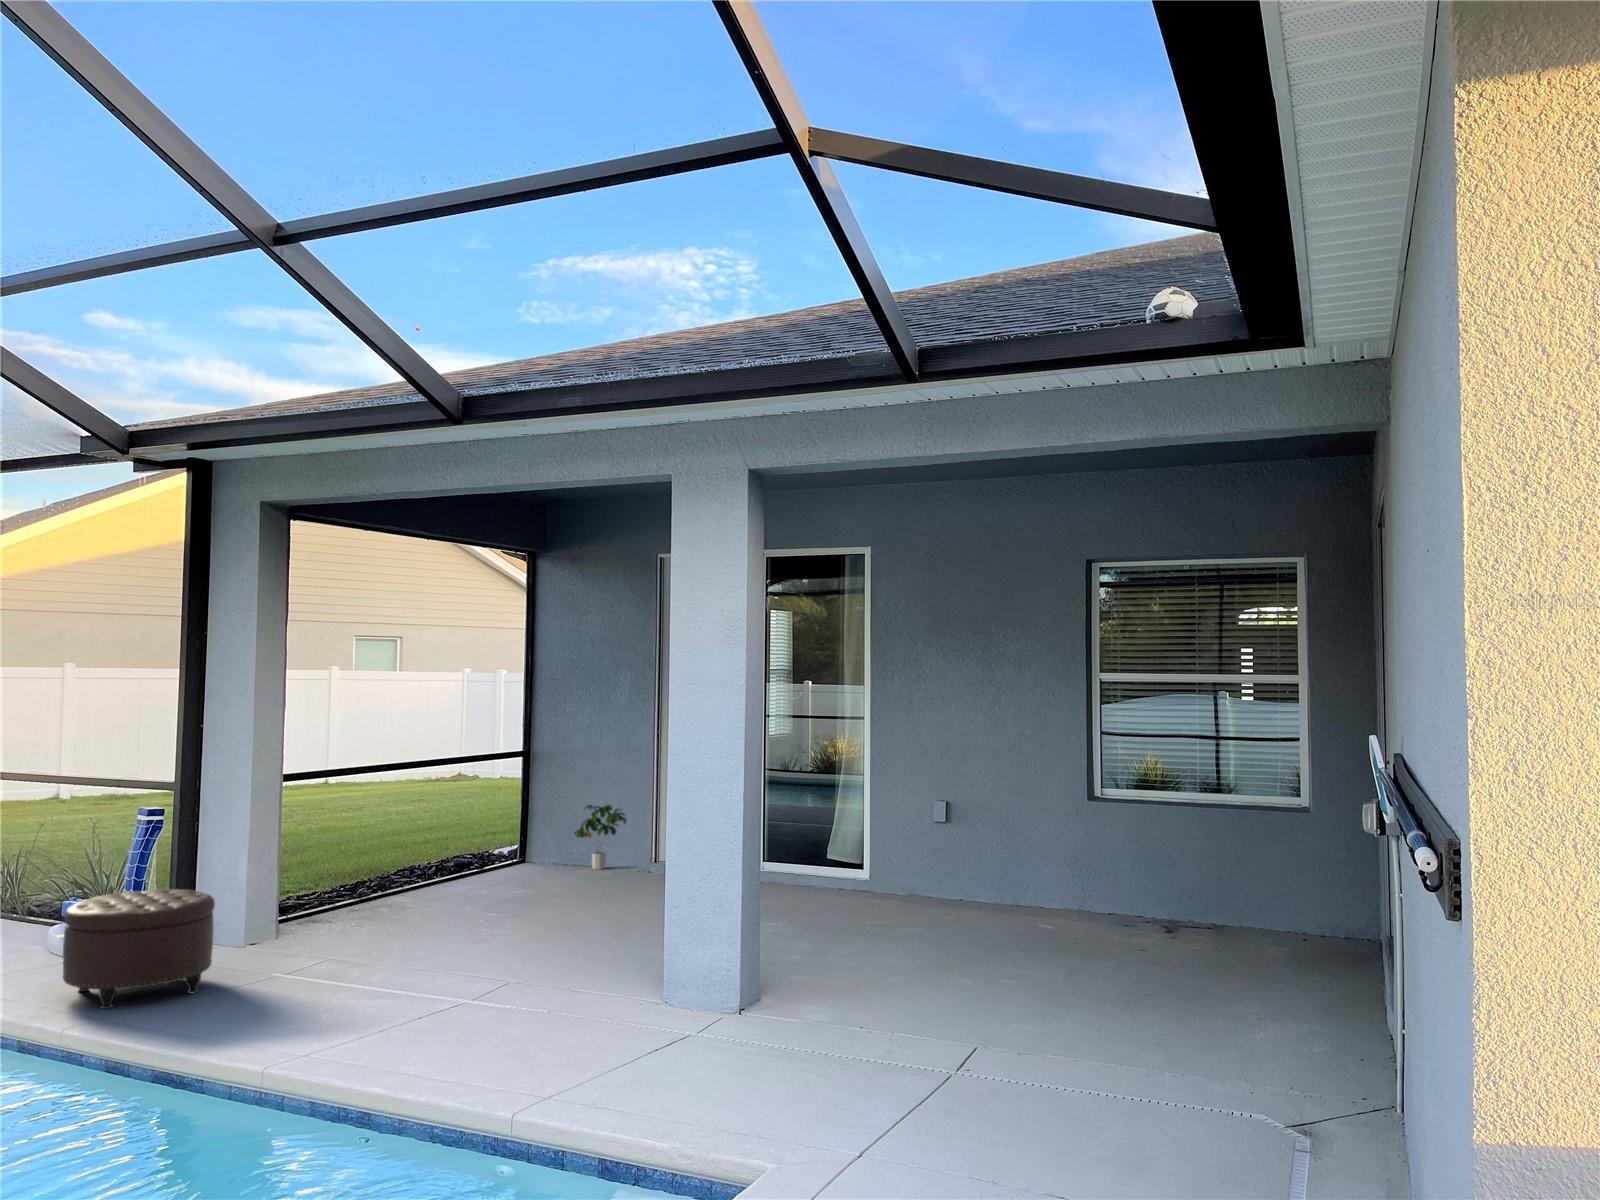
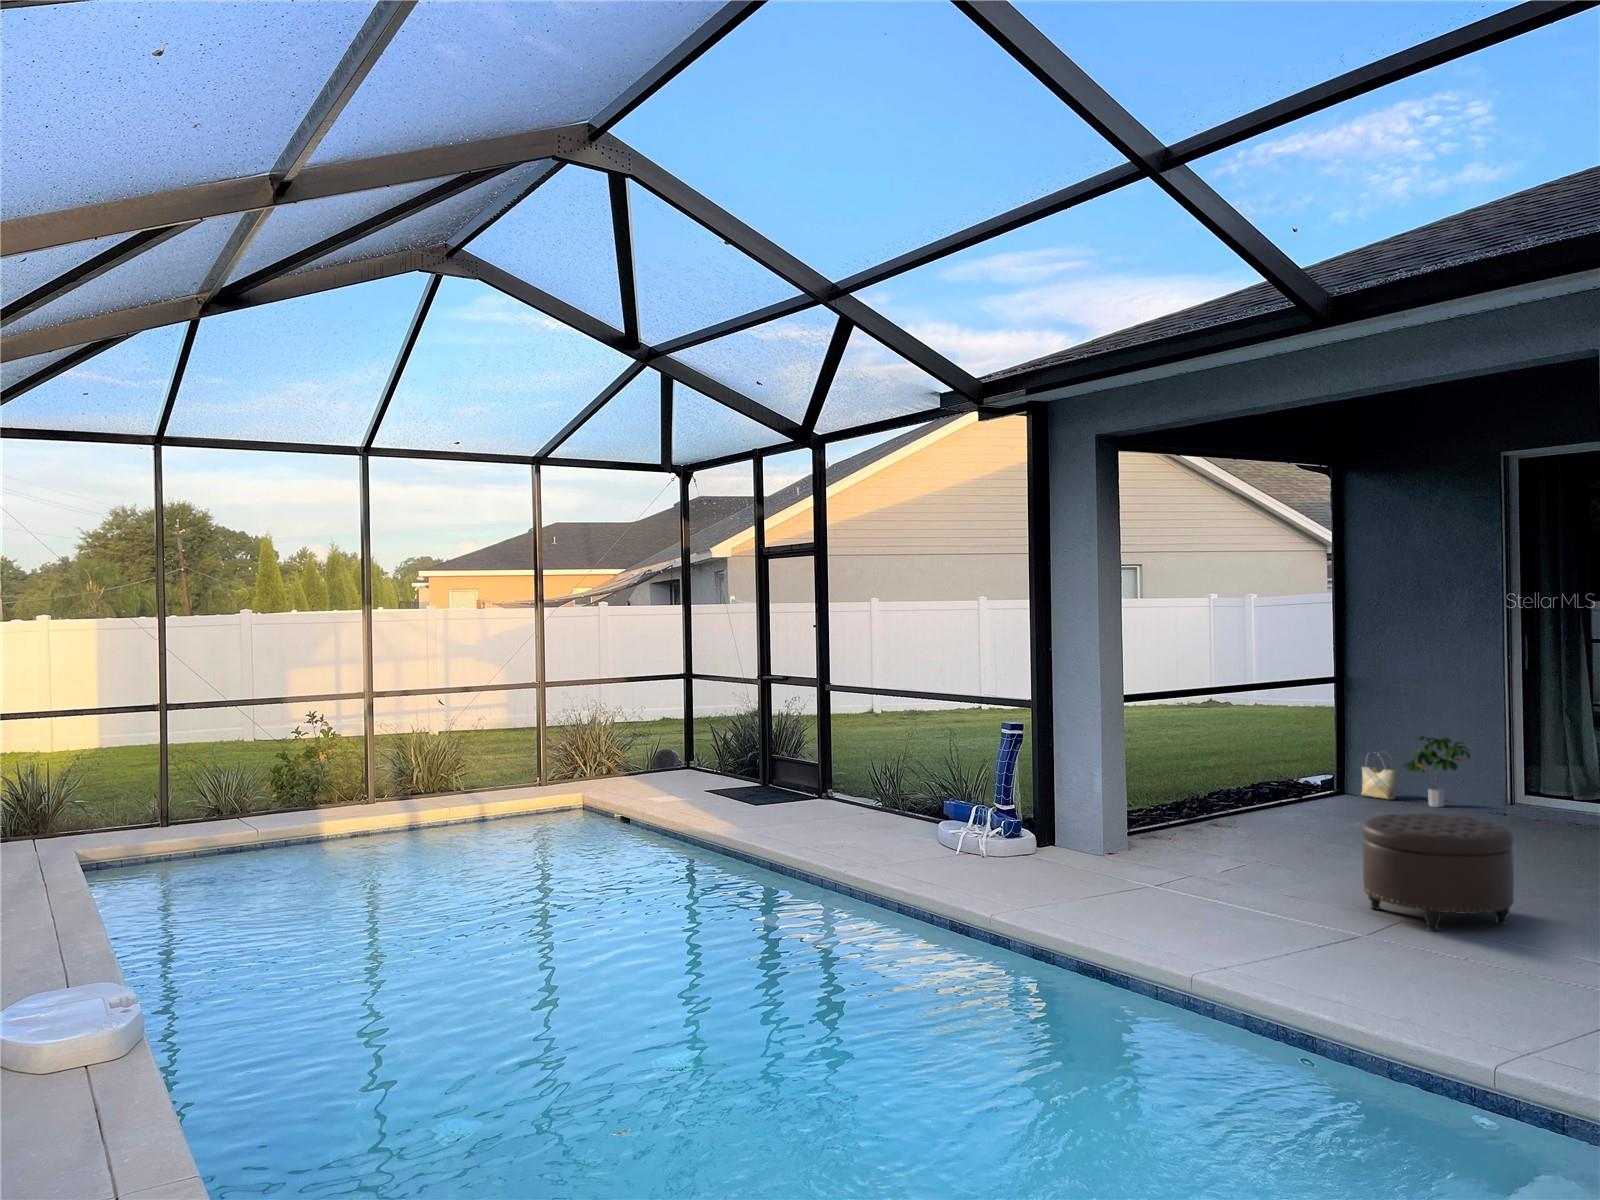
woven basket: none [539,820,570,865] -> present [1362,752,1397,800]
ottoman: present [63,889,215,1009] -> present [1362,813,1514,931]

